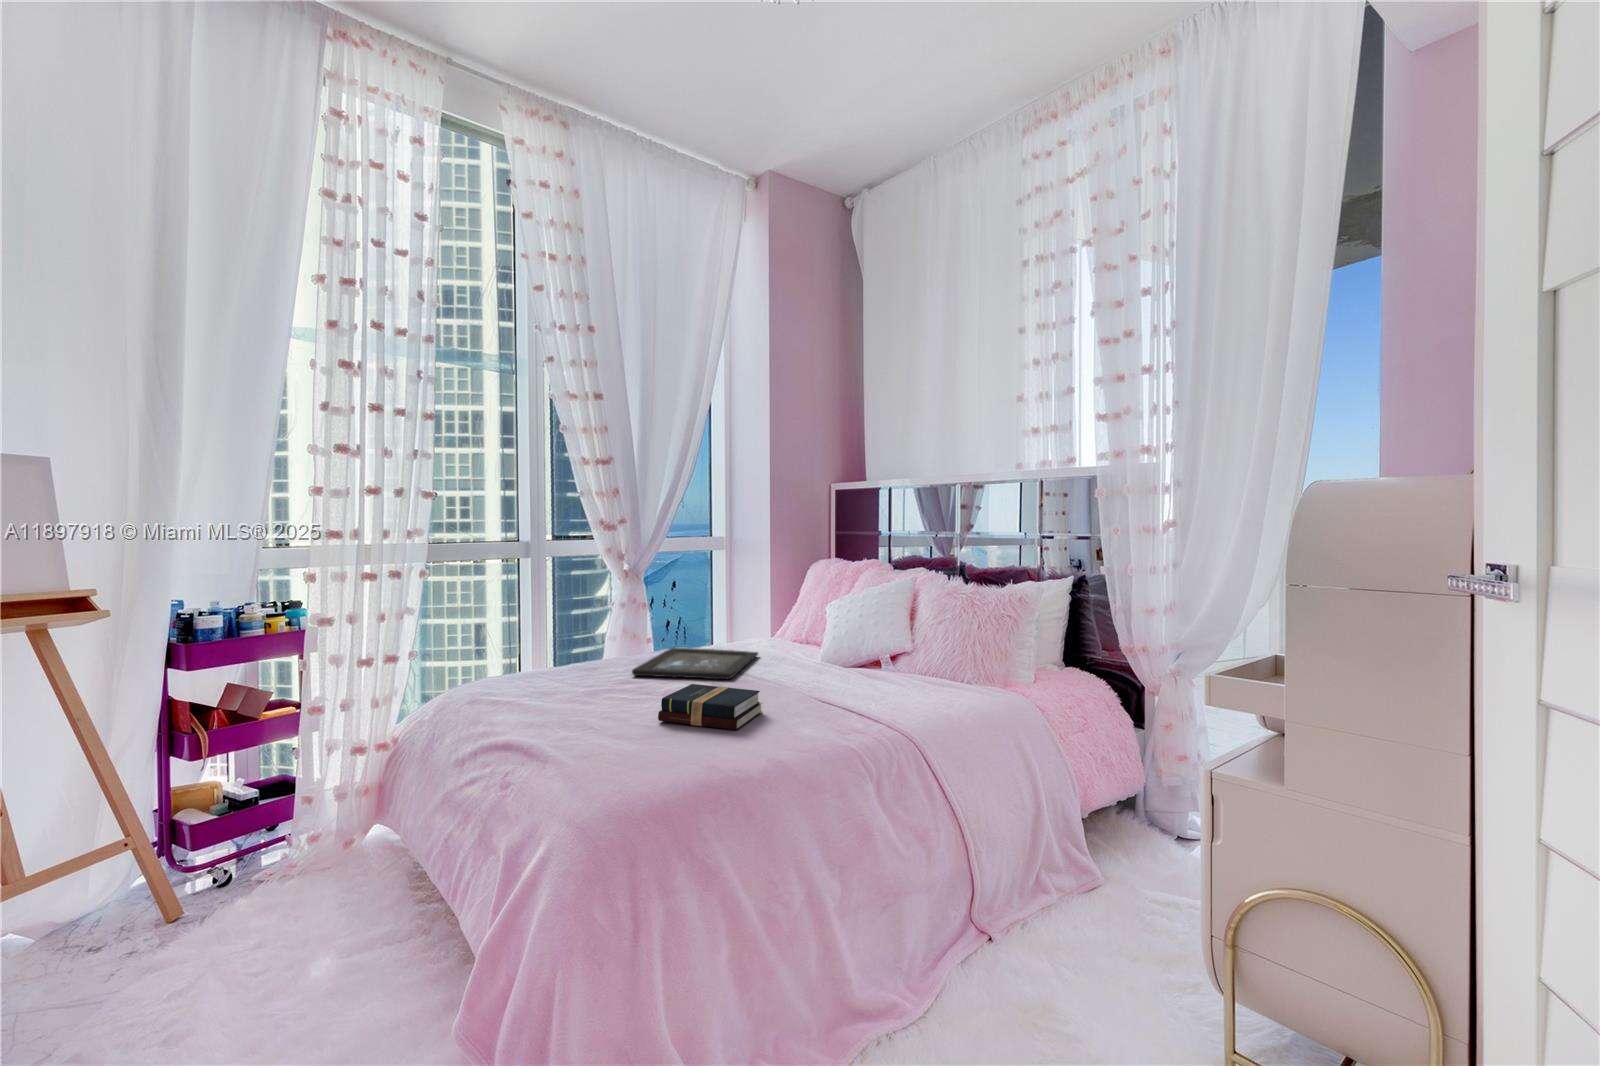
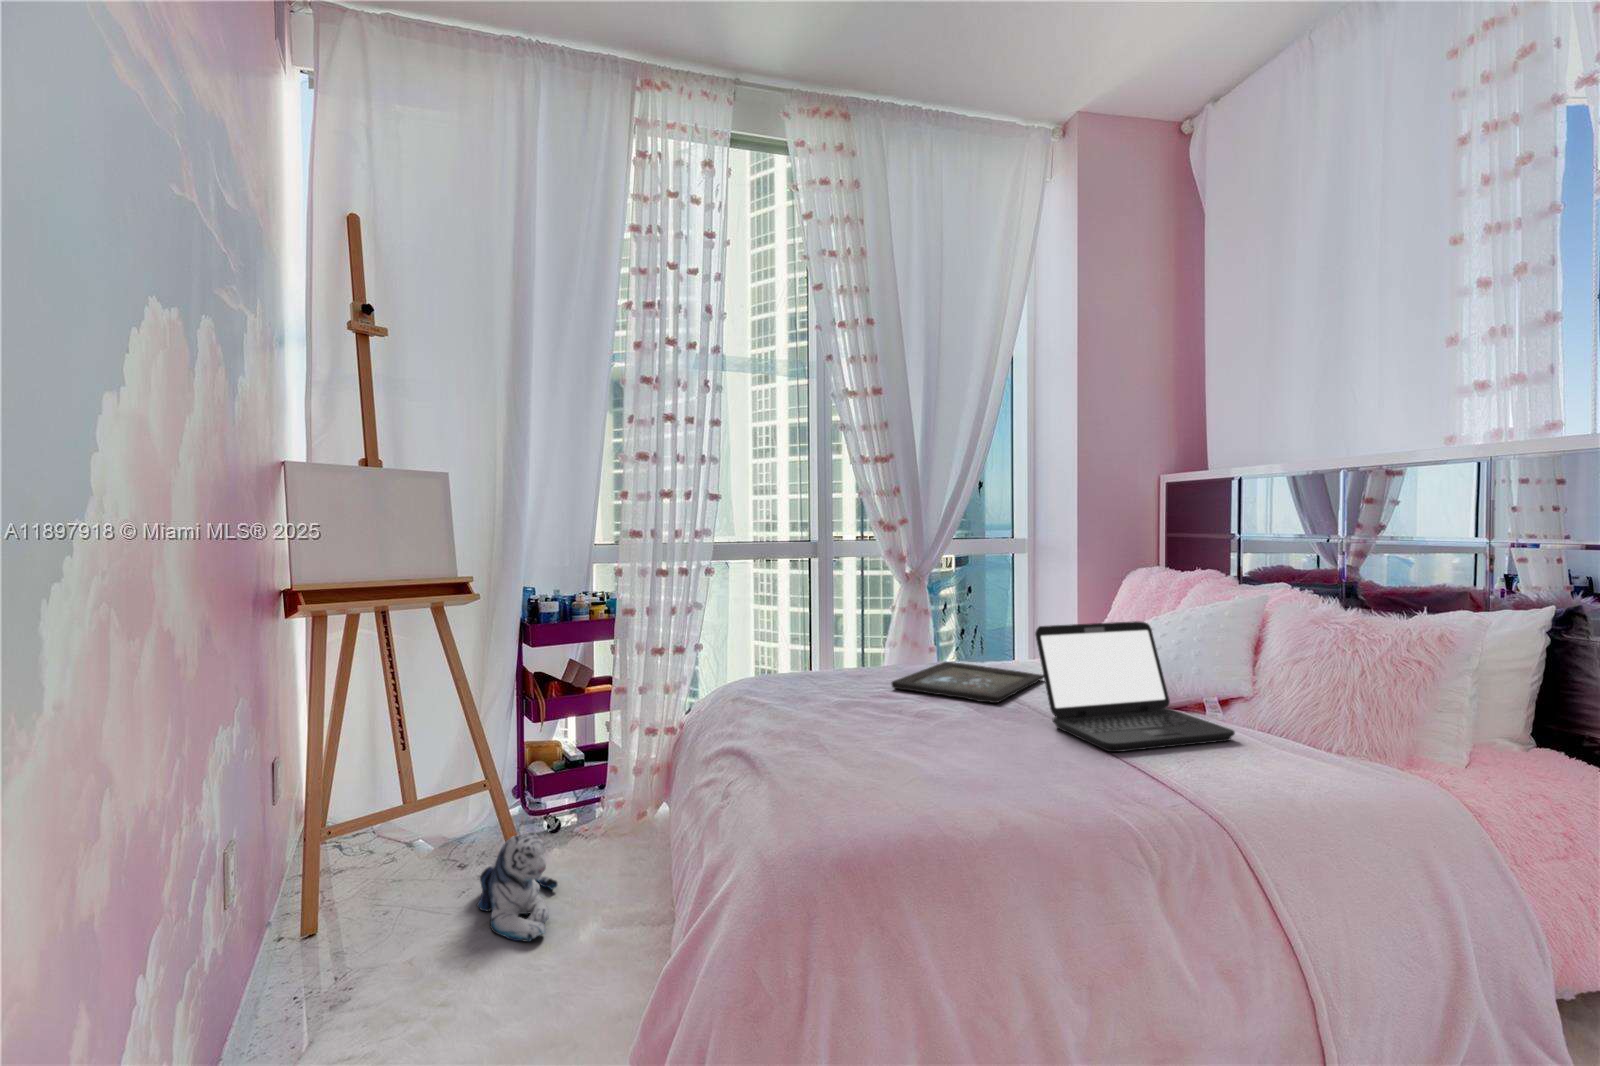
laptop: none [766,602,911,707] -> present [1035,621,1235,752]
hardback book: present [658,684,762,730] -> none [894,704,1018,763]
plush toy: none [131,887,251,1017] -> present [477,833,557,942]

